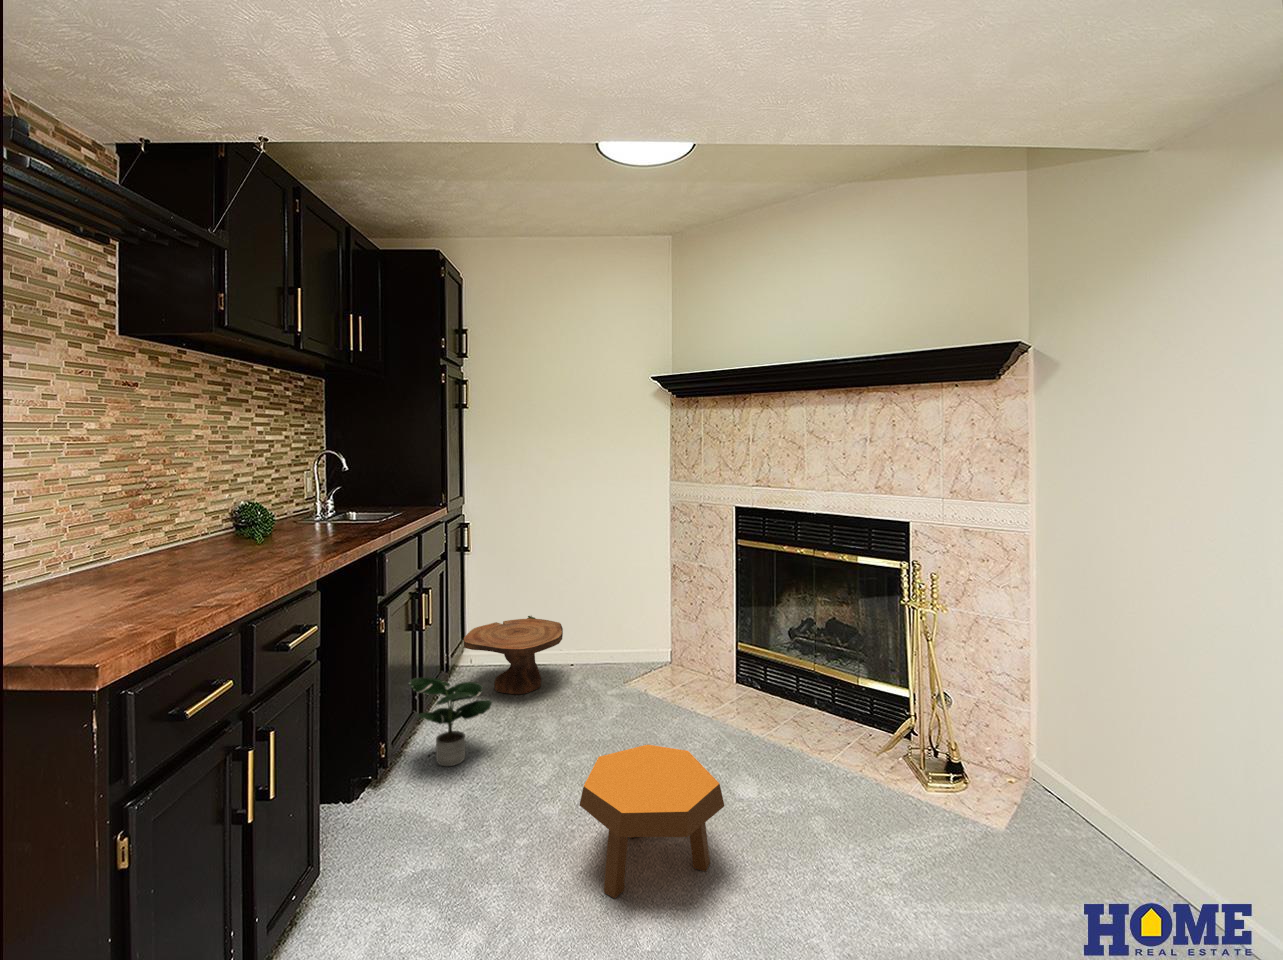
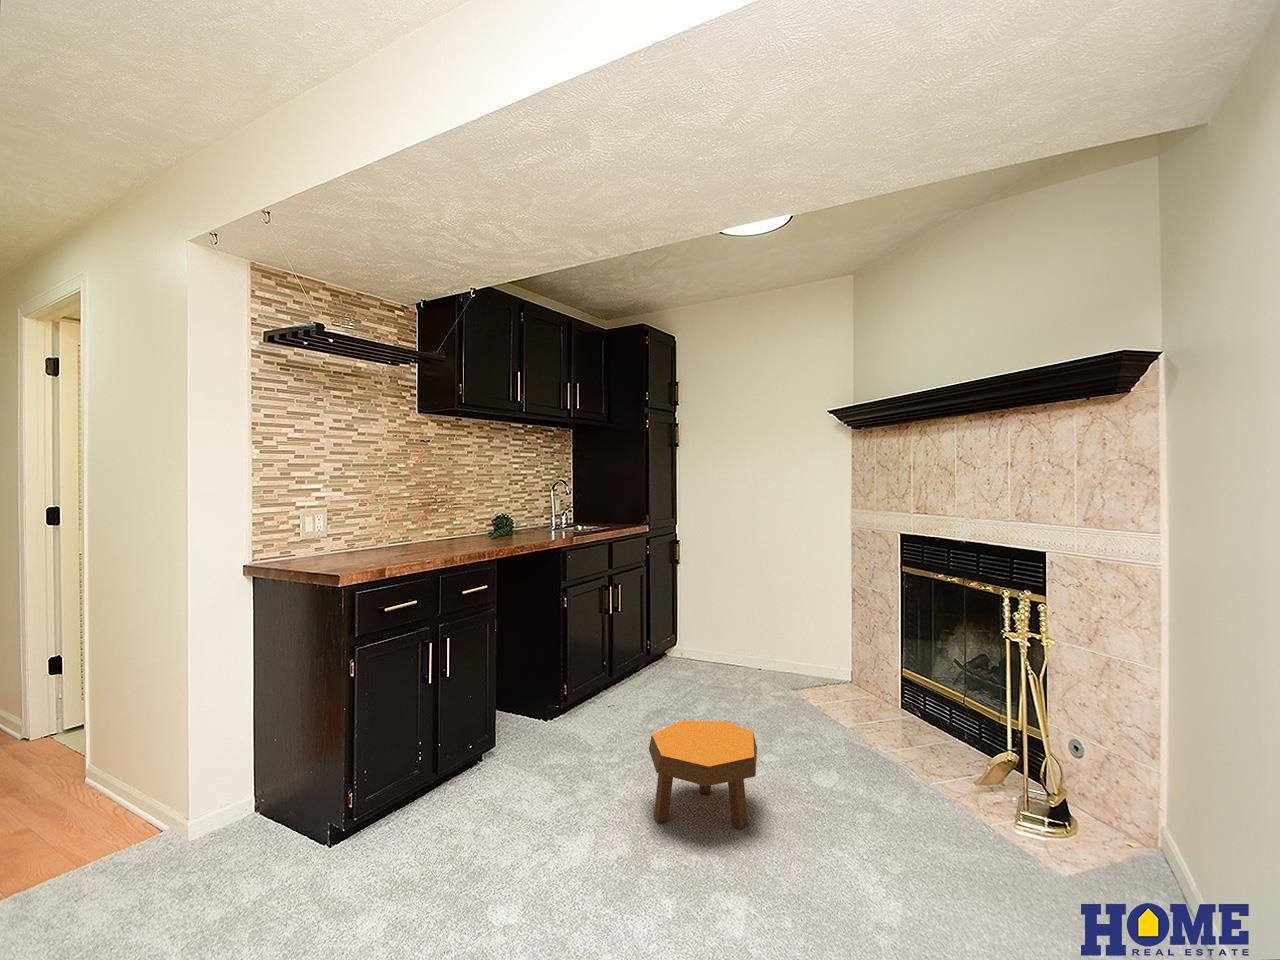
side table: present [464,616,563,695] -> none [655,620,740,683]
potted plant: present [409,678,492,766] -> none [588,648,648,719]

